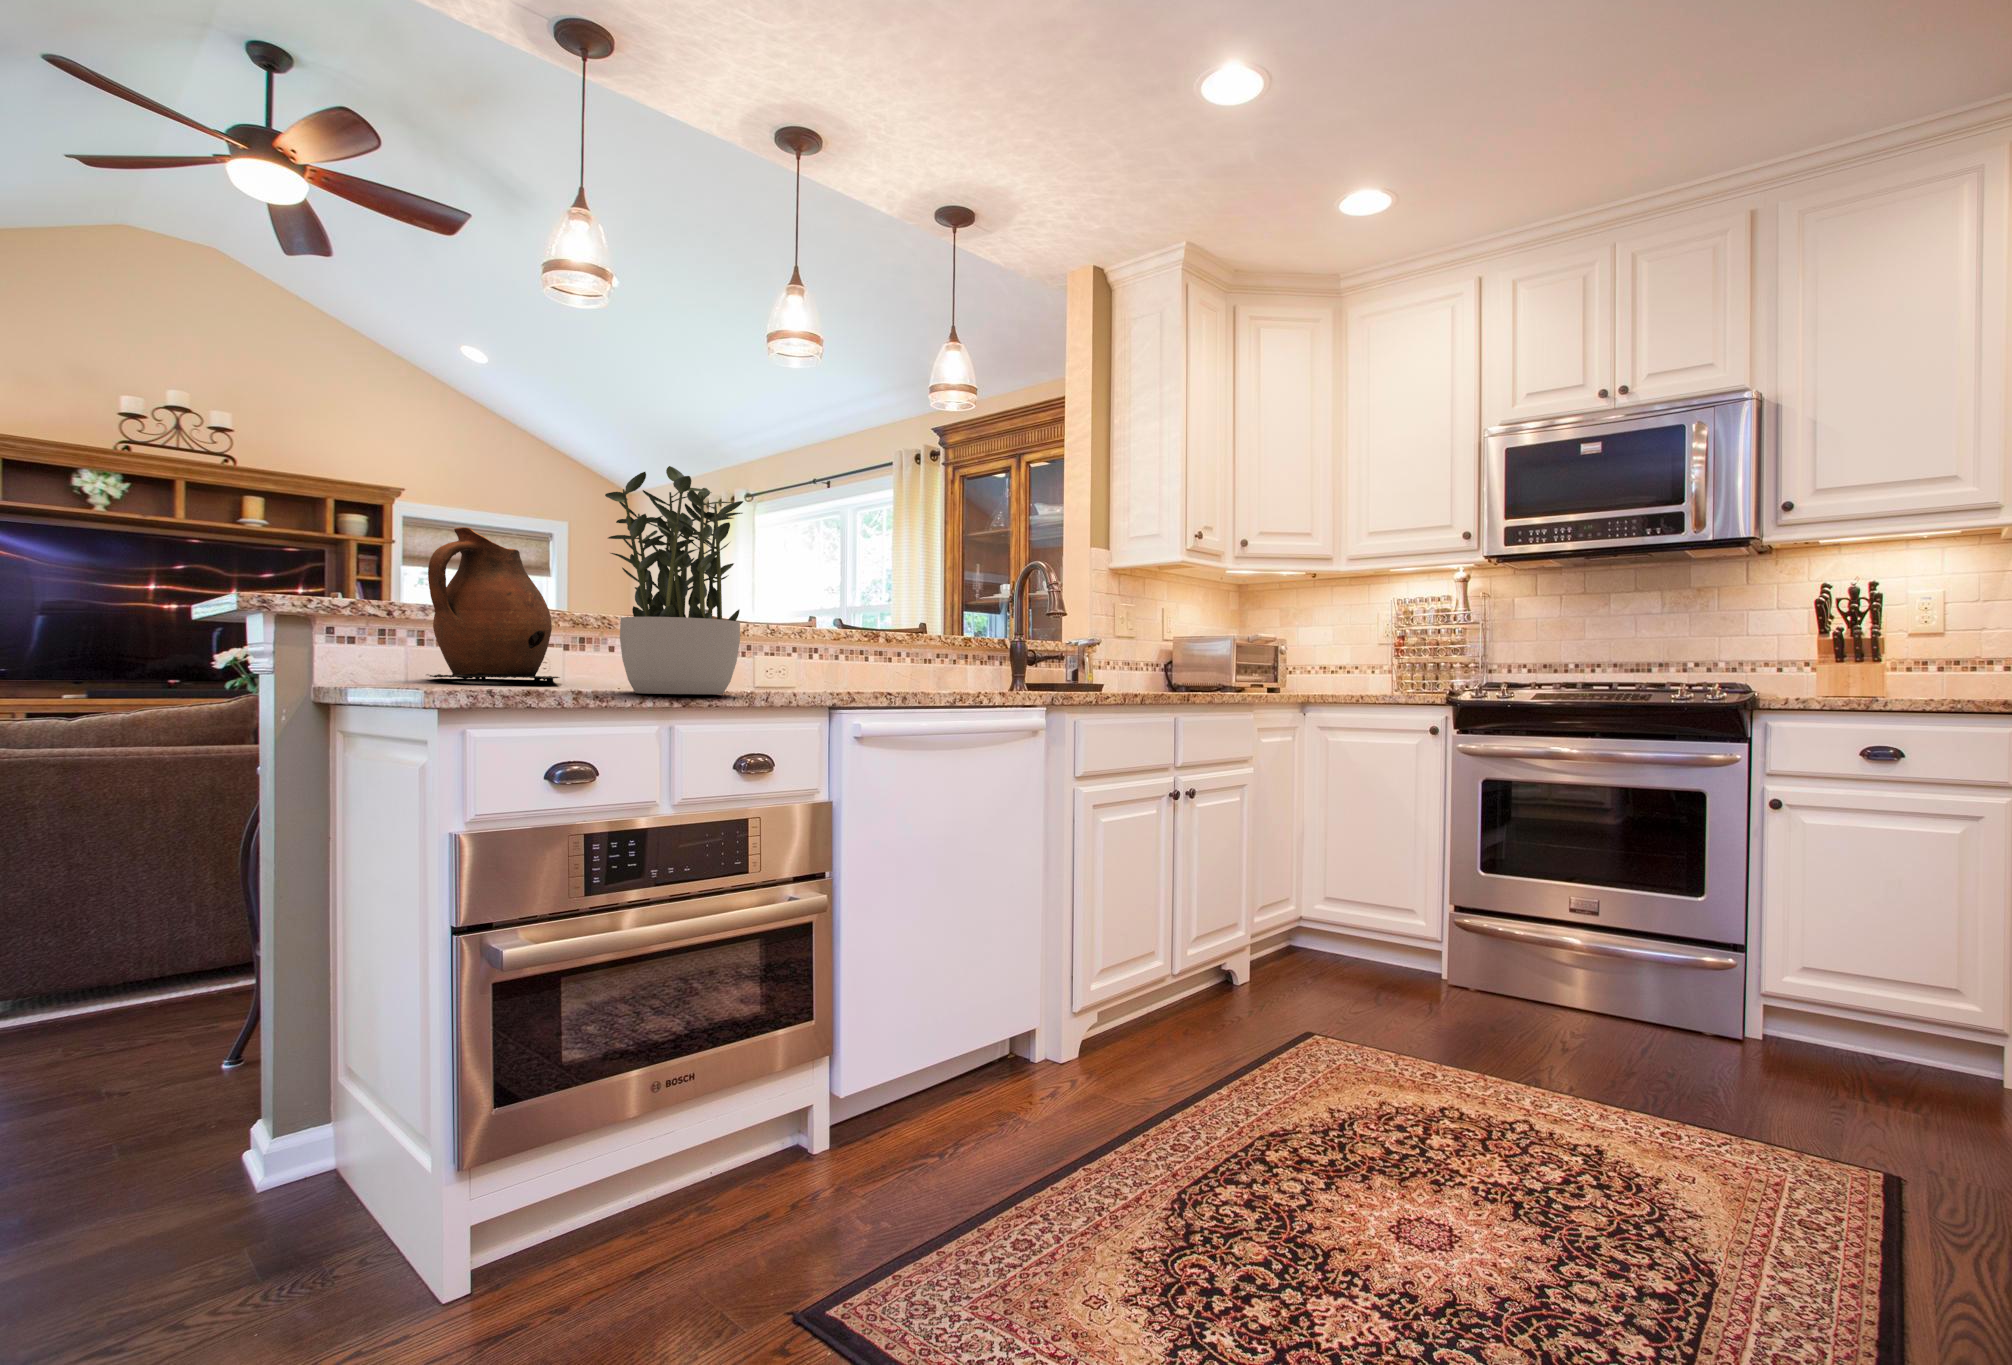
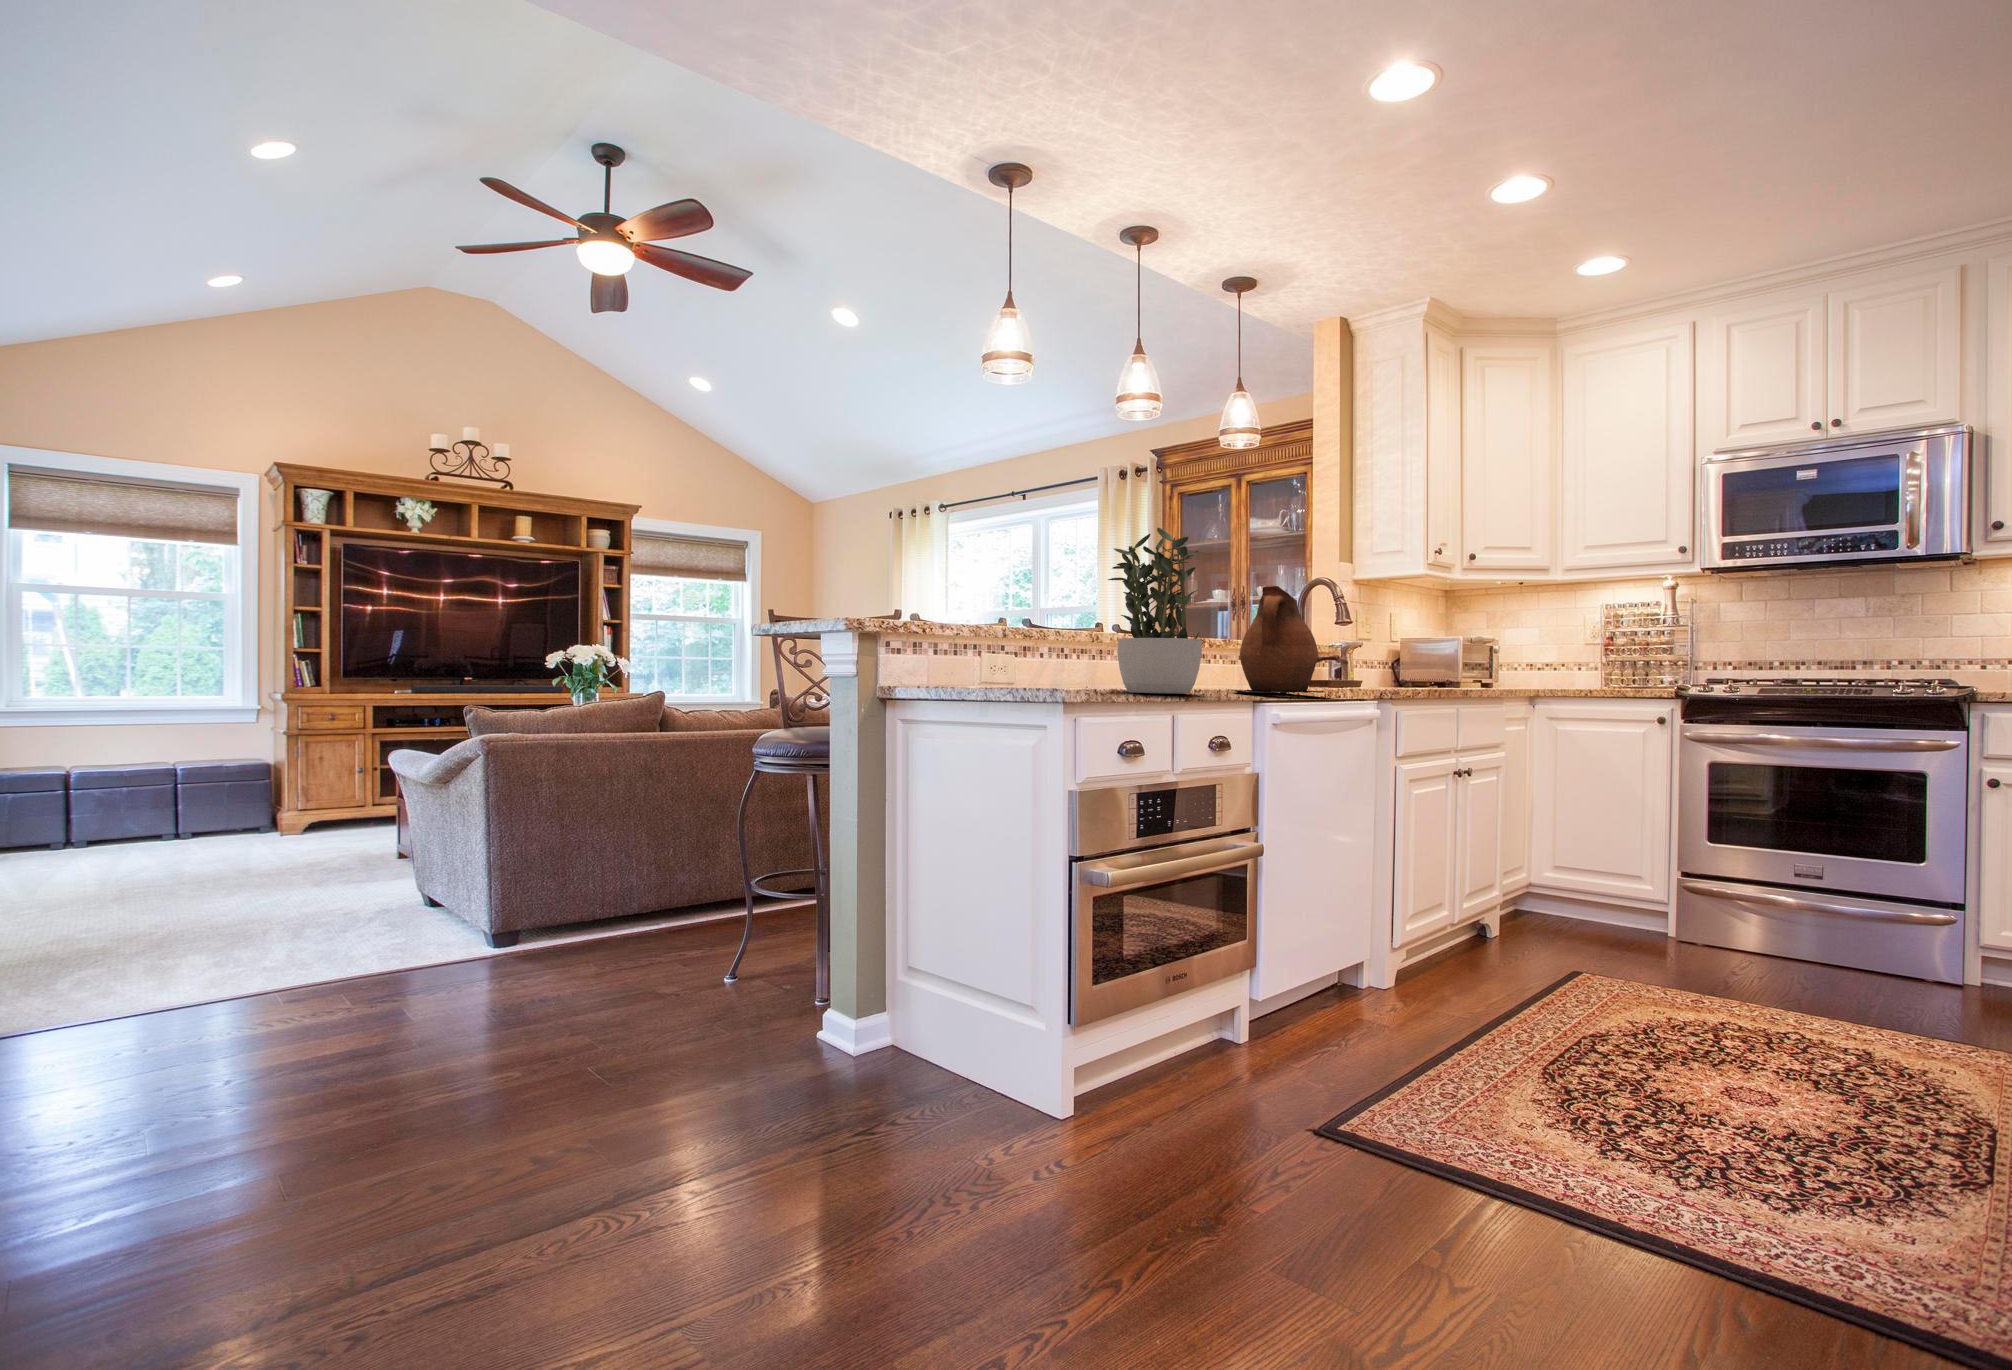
ceramic pitcher: present [427,527,560,681] -> present [1232,586,1332,694]

